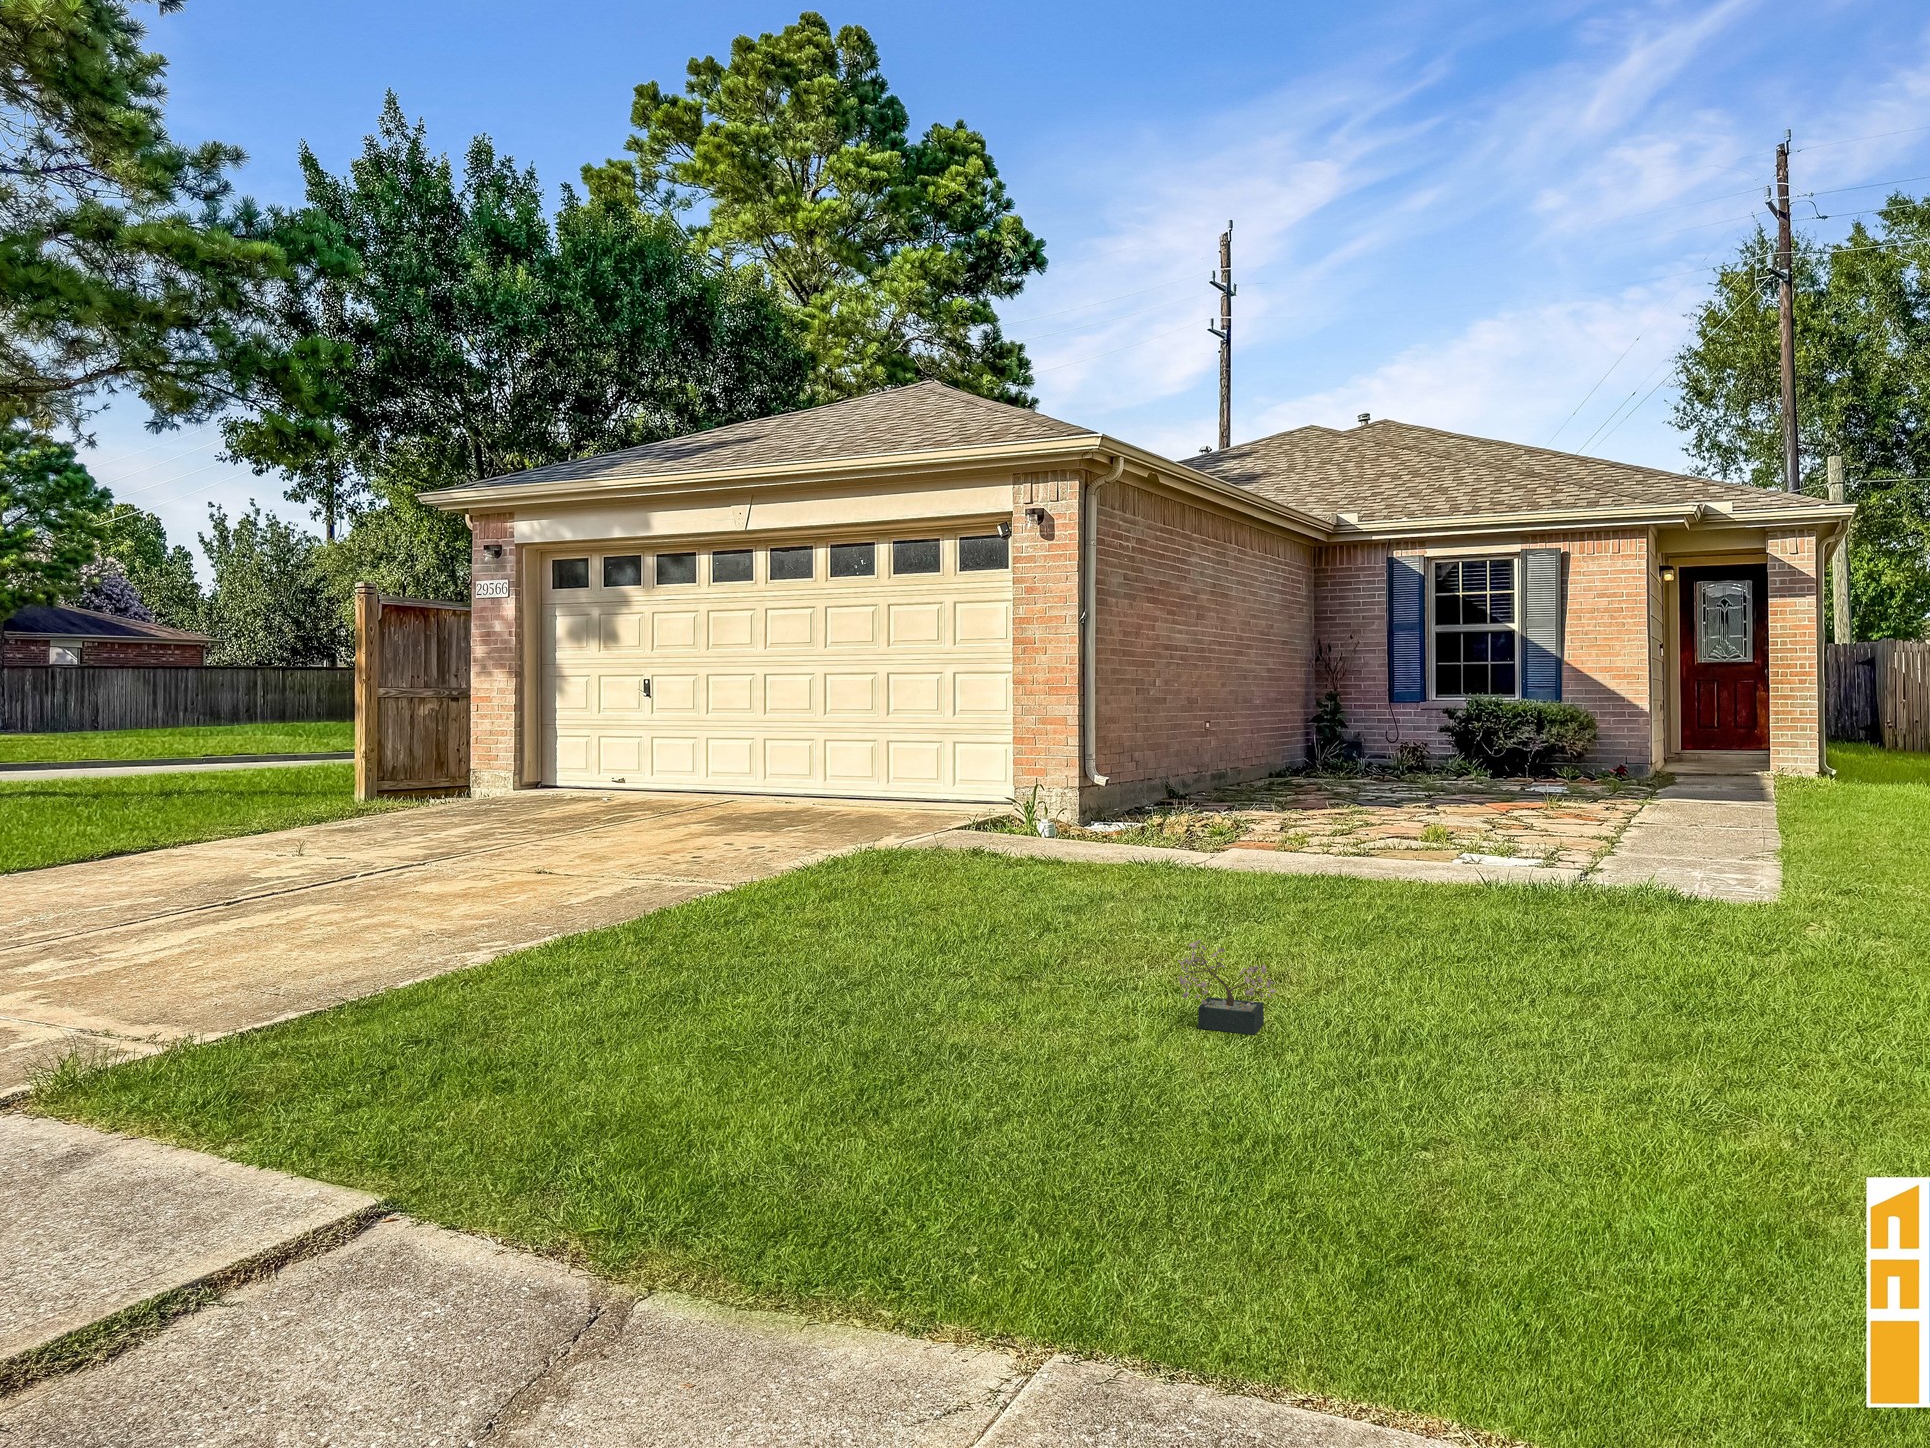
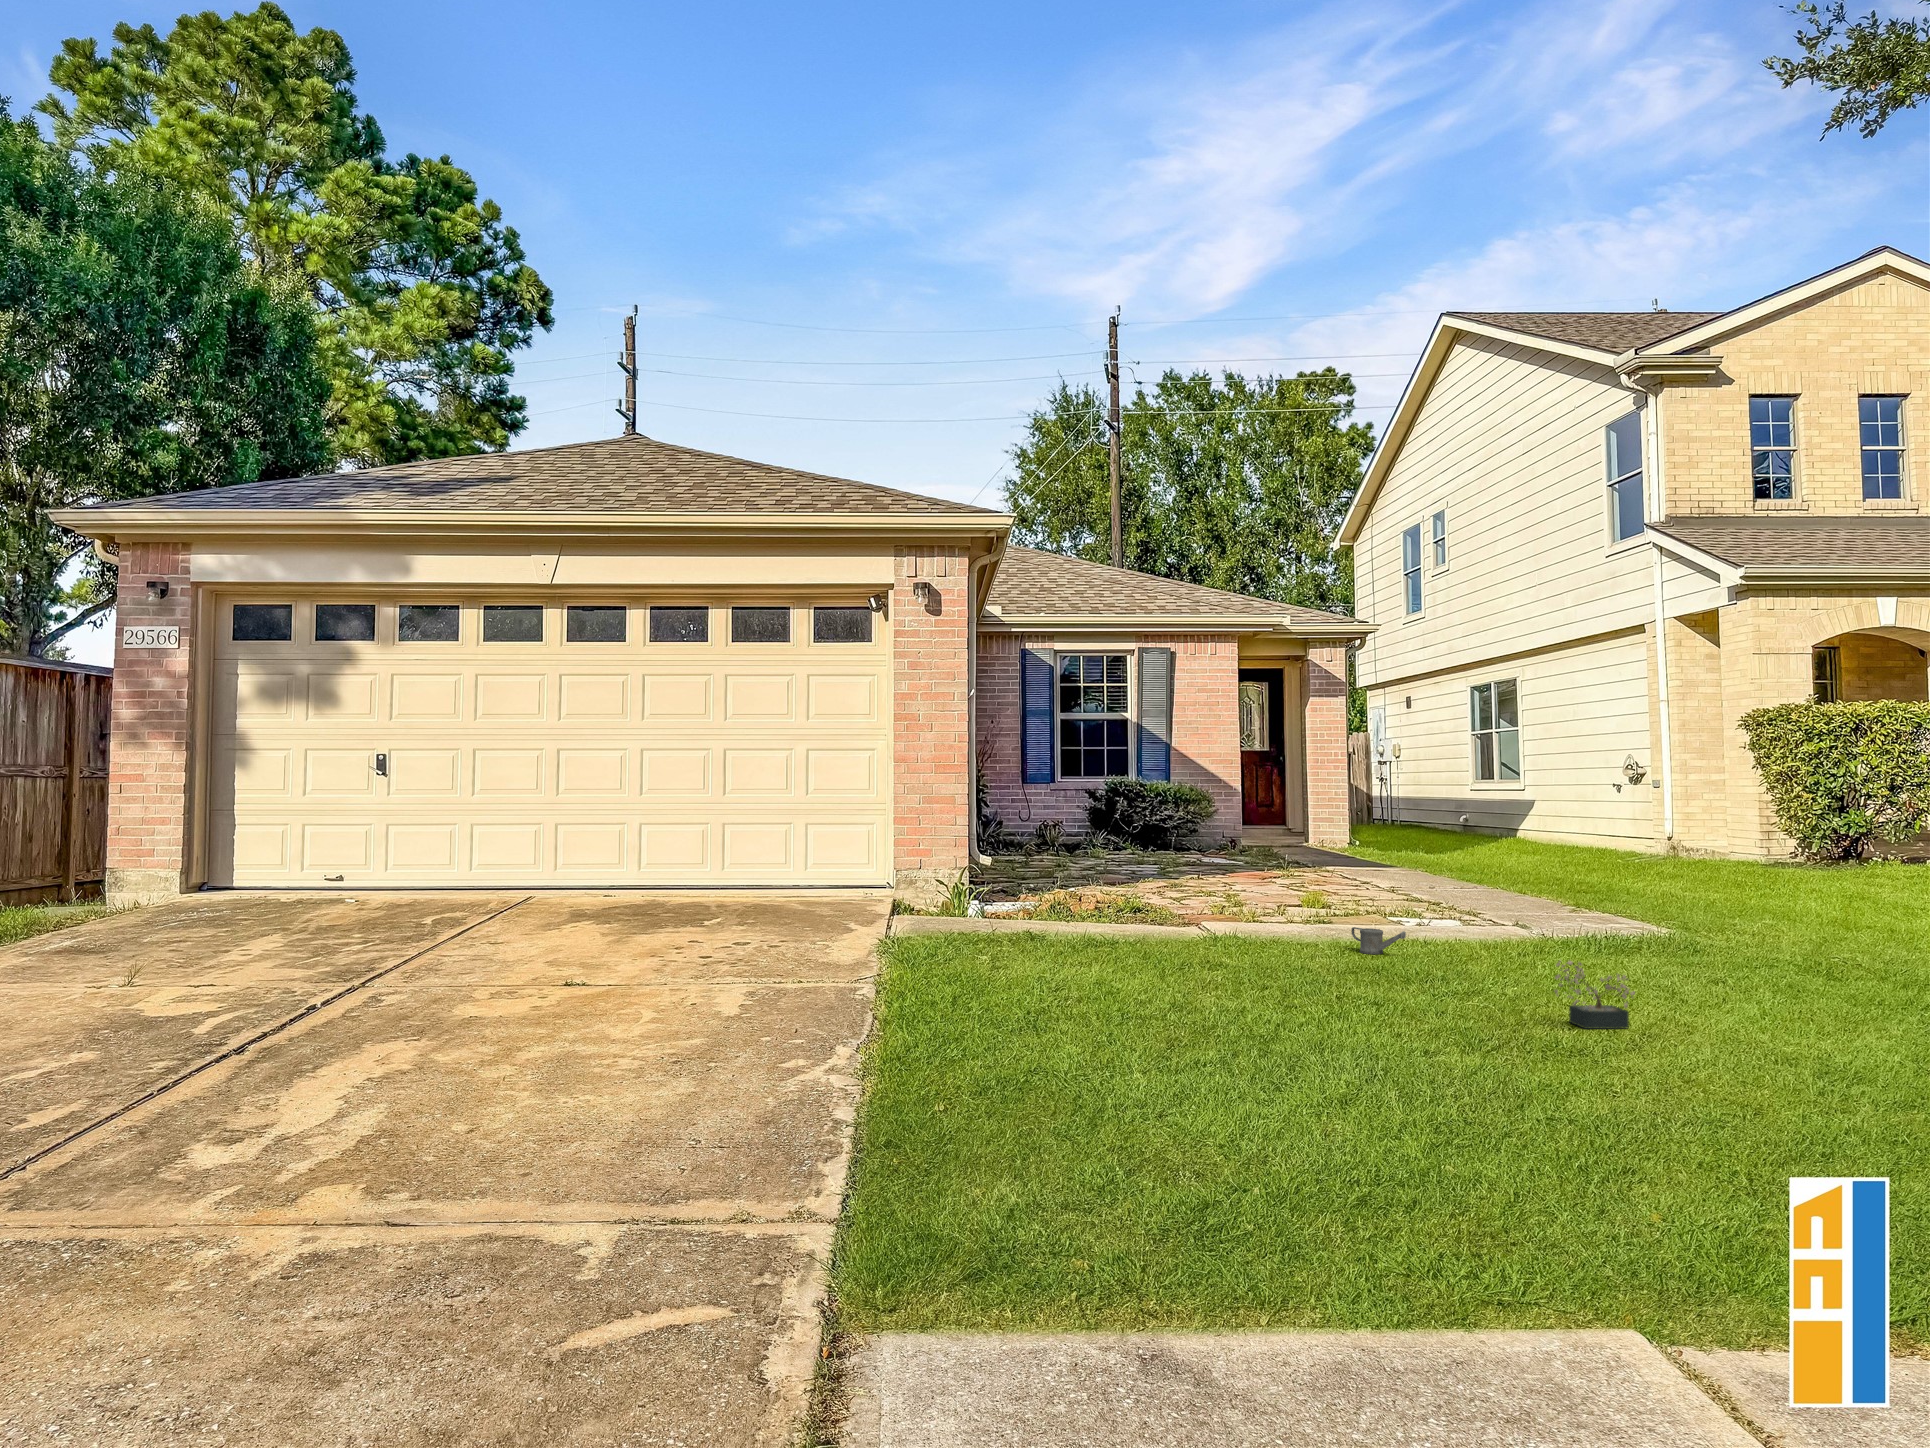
watering can: none [1260,877,1292,910] -> present [1351,927,1406,954]

